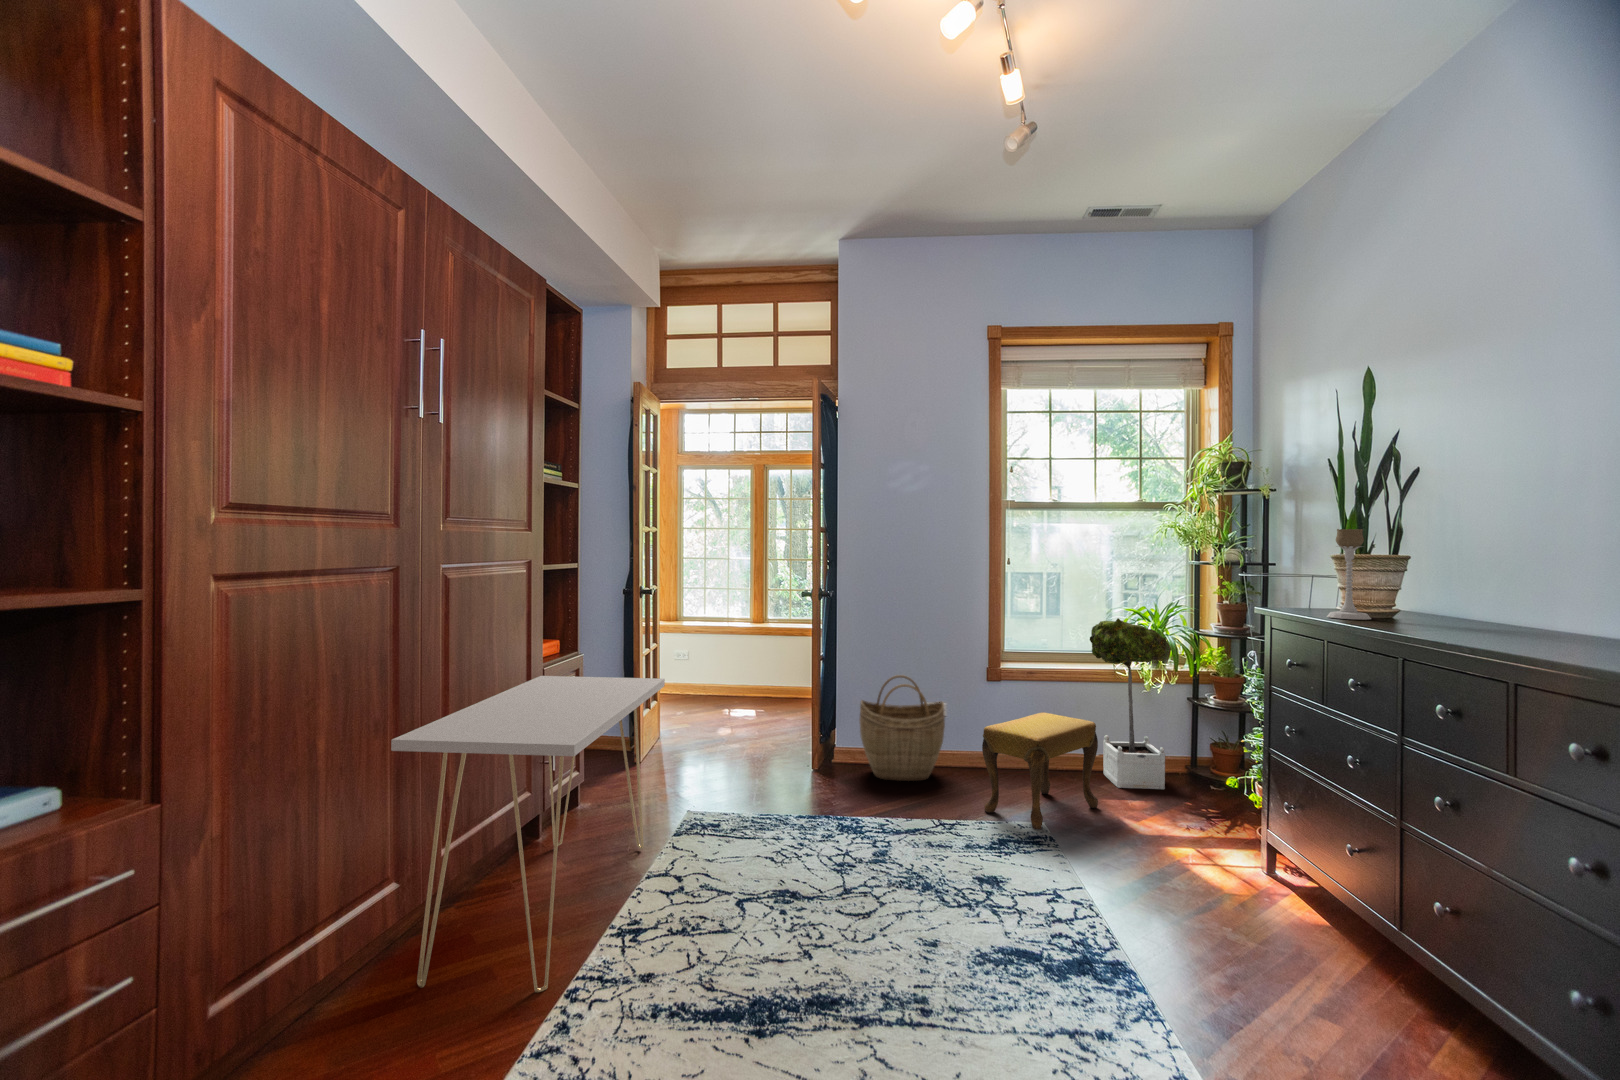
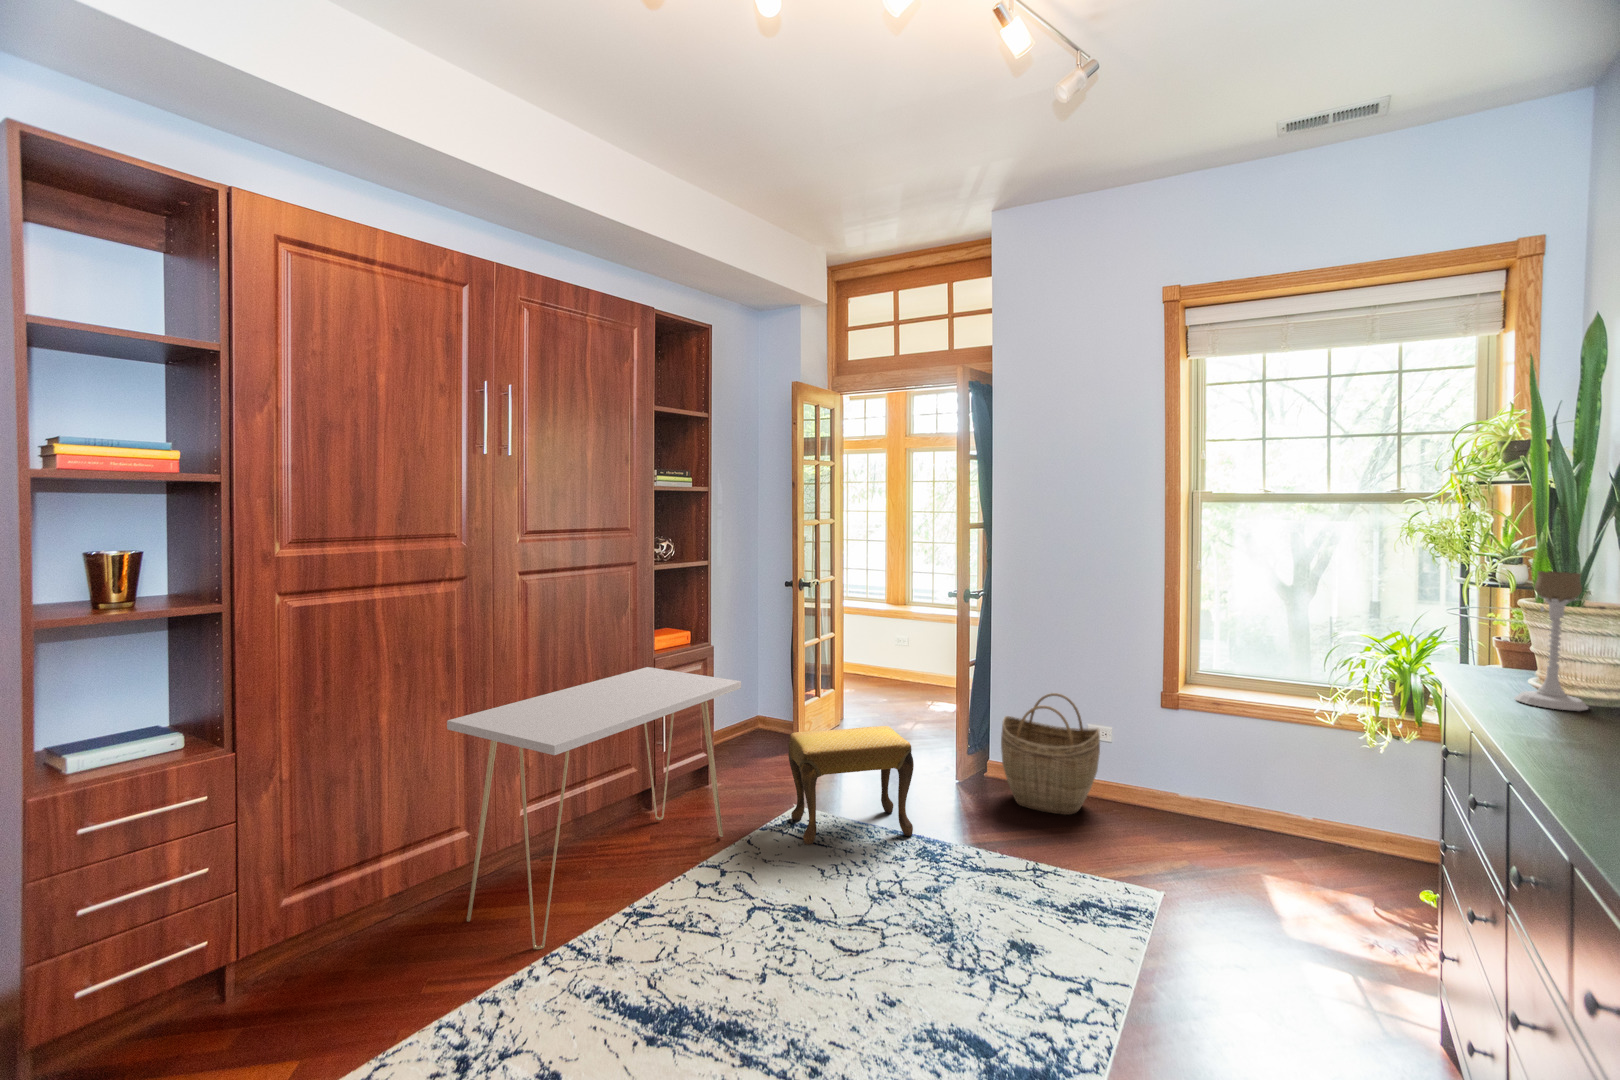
potted tree: present [1090,618,1167,789] -> none [1295,653,1407,884]
footstool: present [982,712,1098,830] -> present [788,726,914,845]

